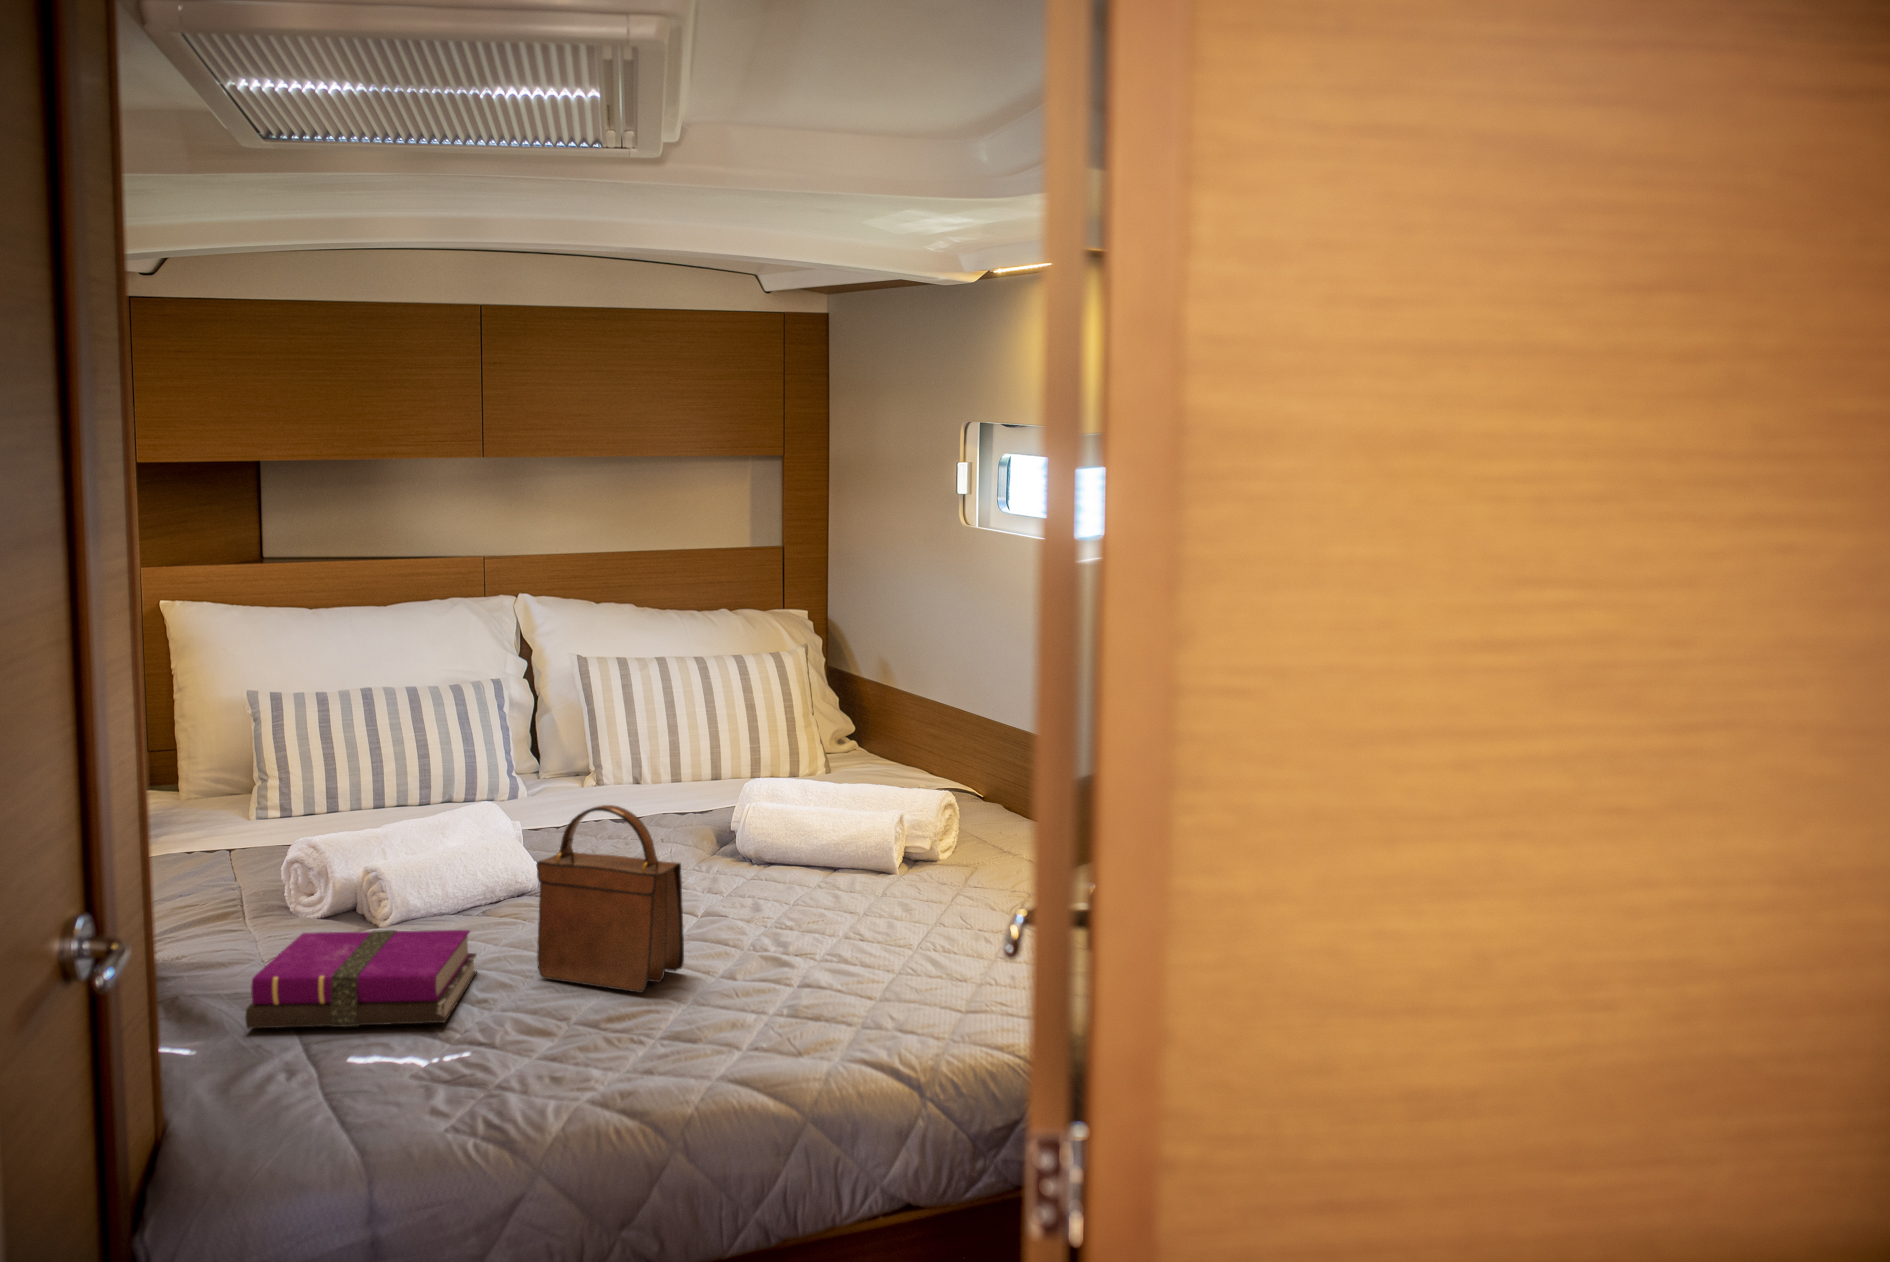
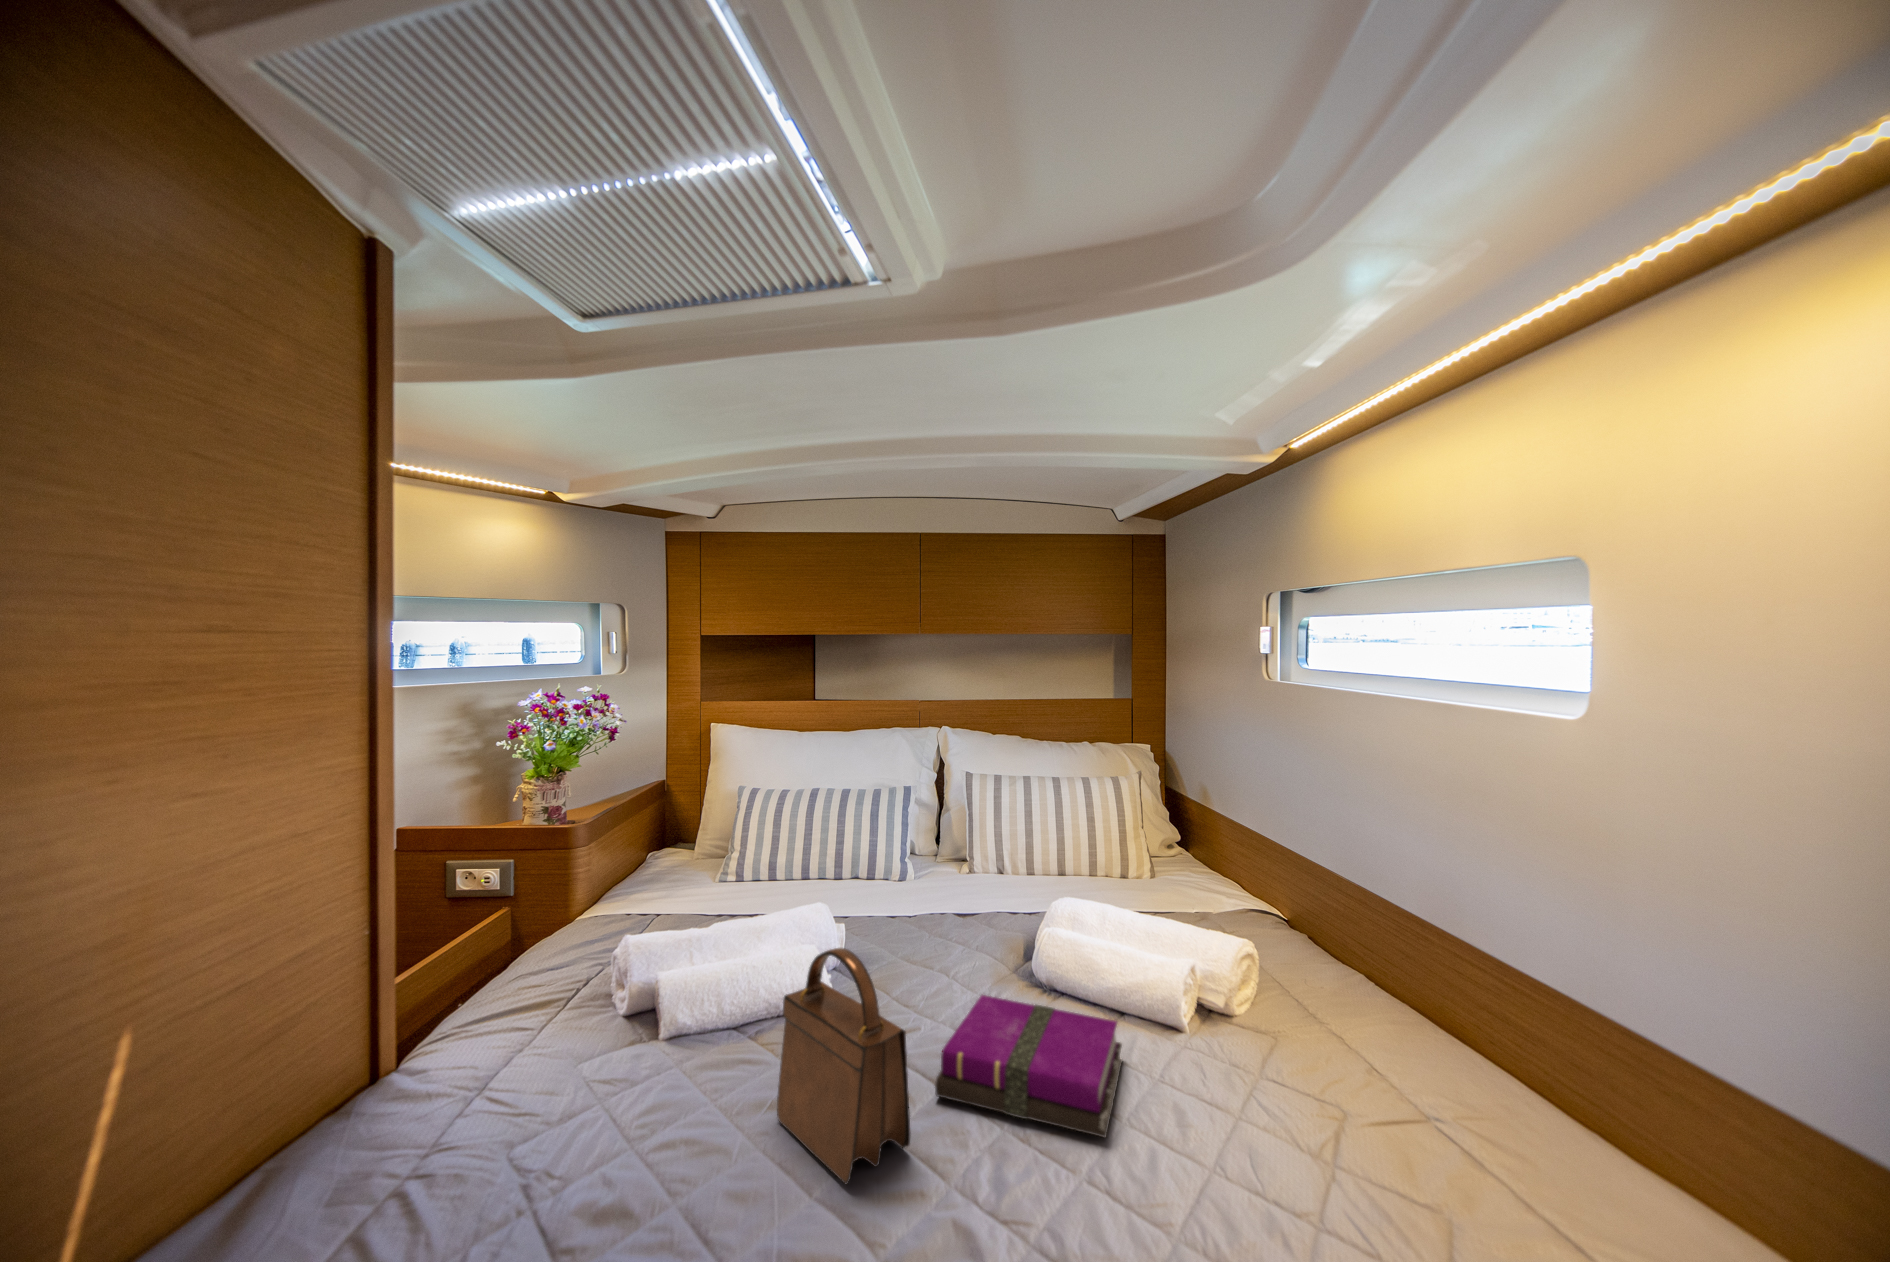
notebook: present [245,930,477,1028] -> present [935,995,1122,1137]

